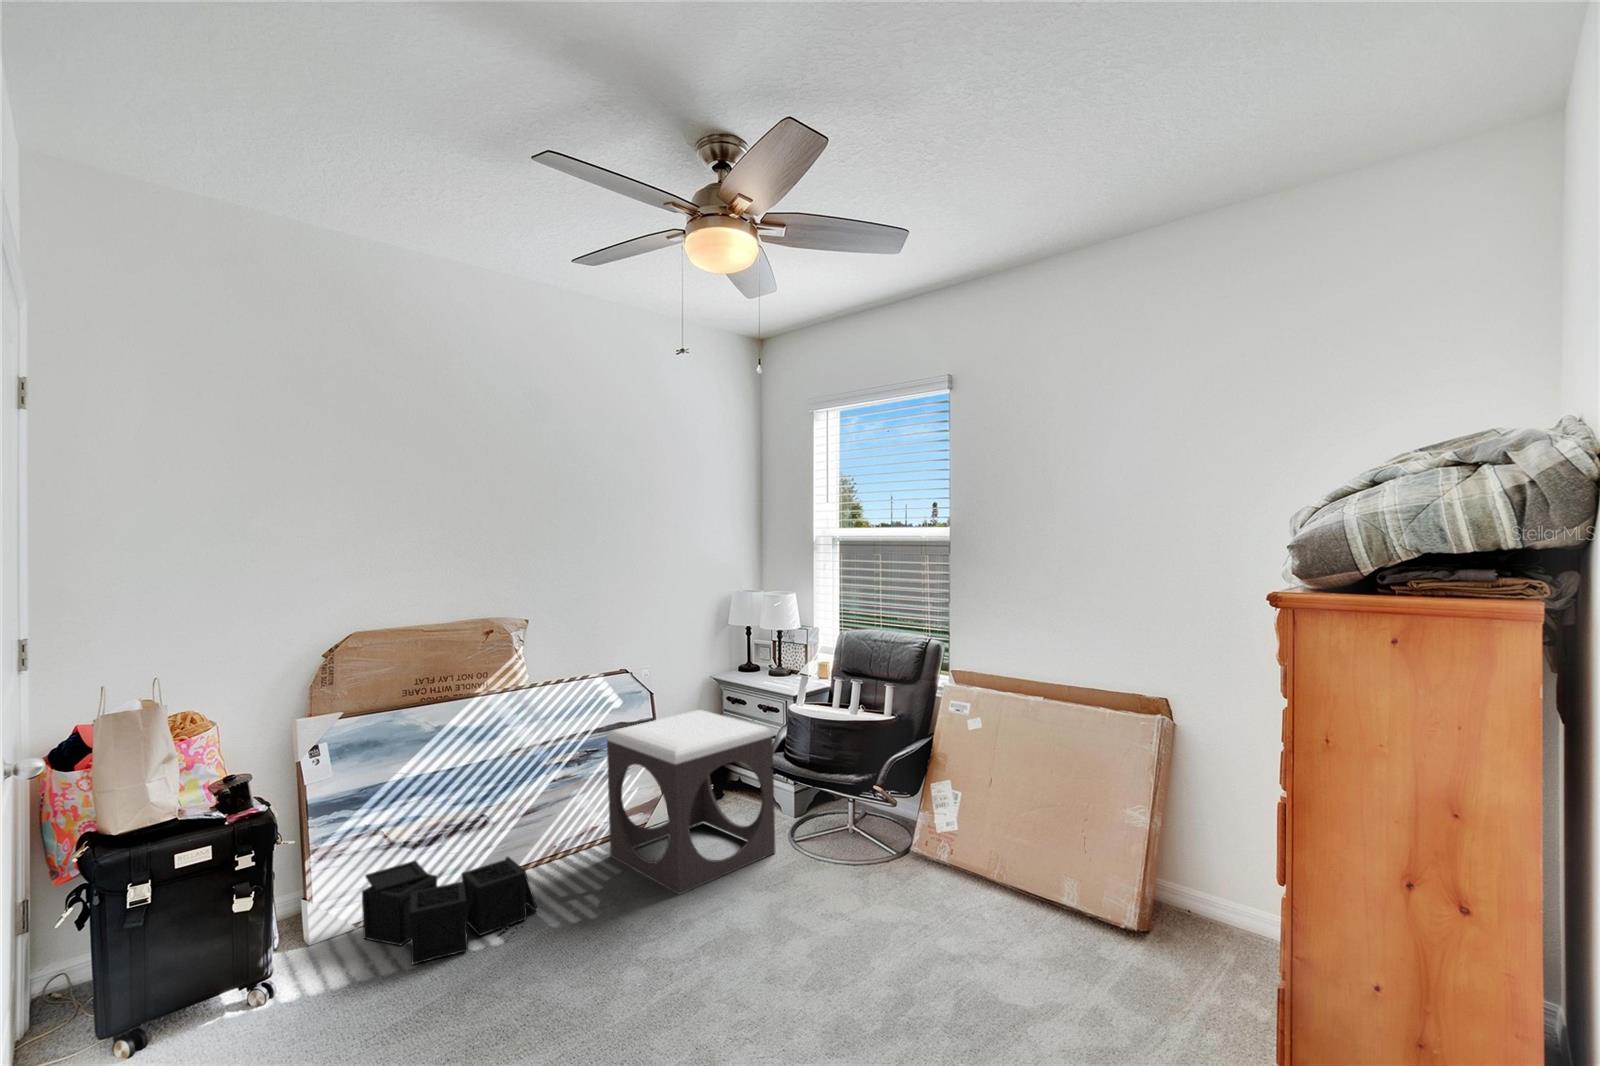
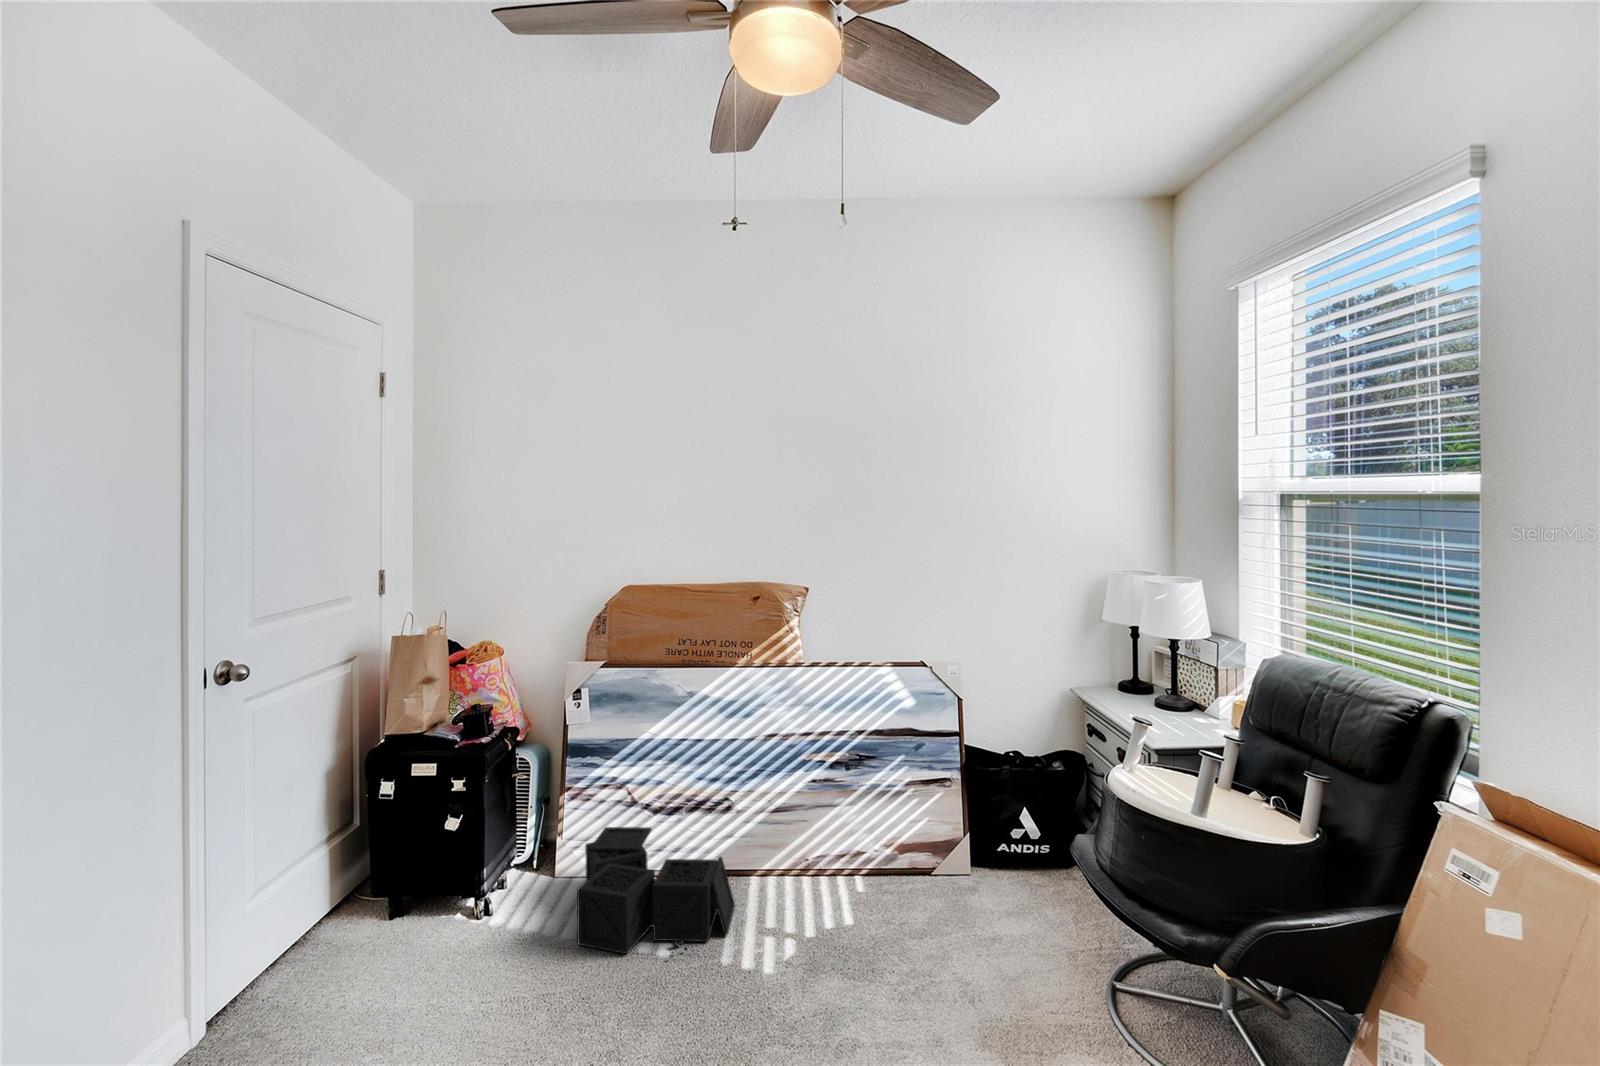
footstool: present [607,710,775,895] -> none [861,736,1070,997]

